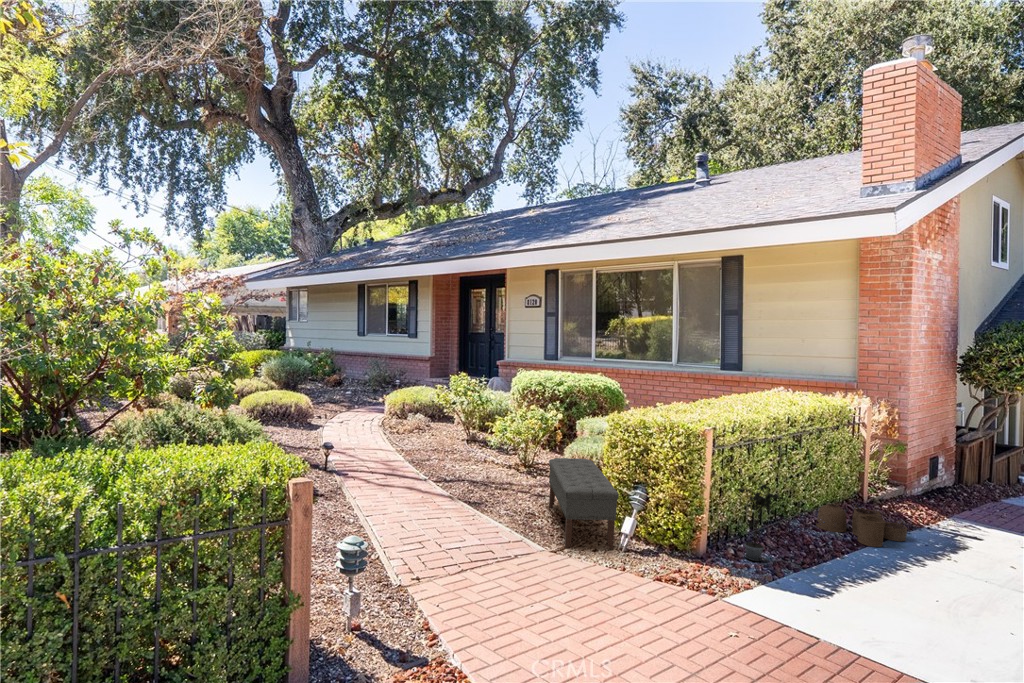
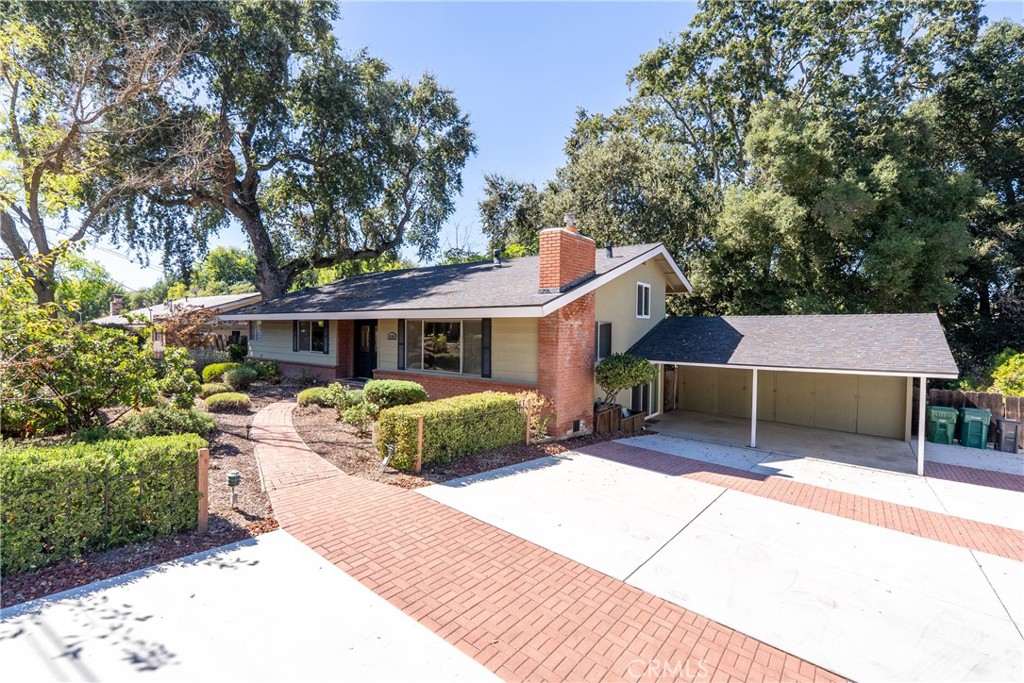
bench: present [549,458,619,549] -> none [354,430,383,472]
woven basket: present [816,504,907,547] -> none [487,446,522,465]

